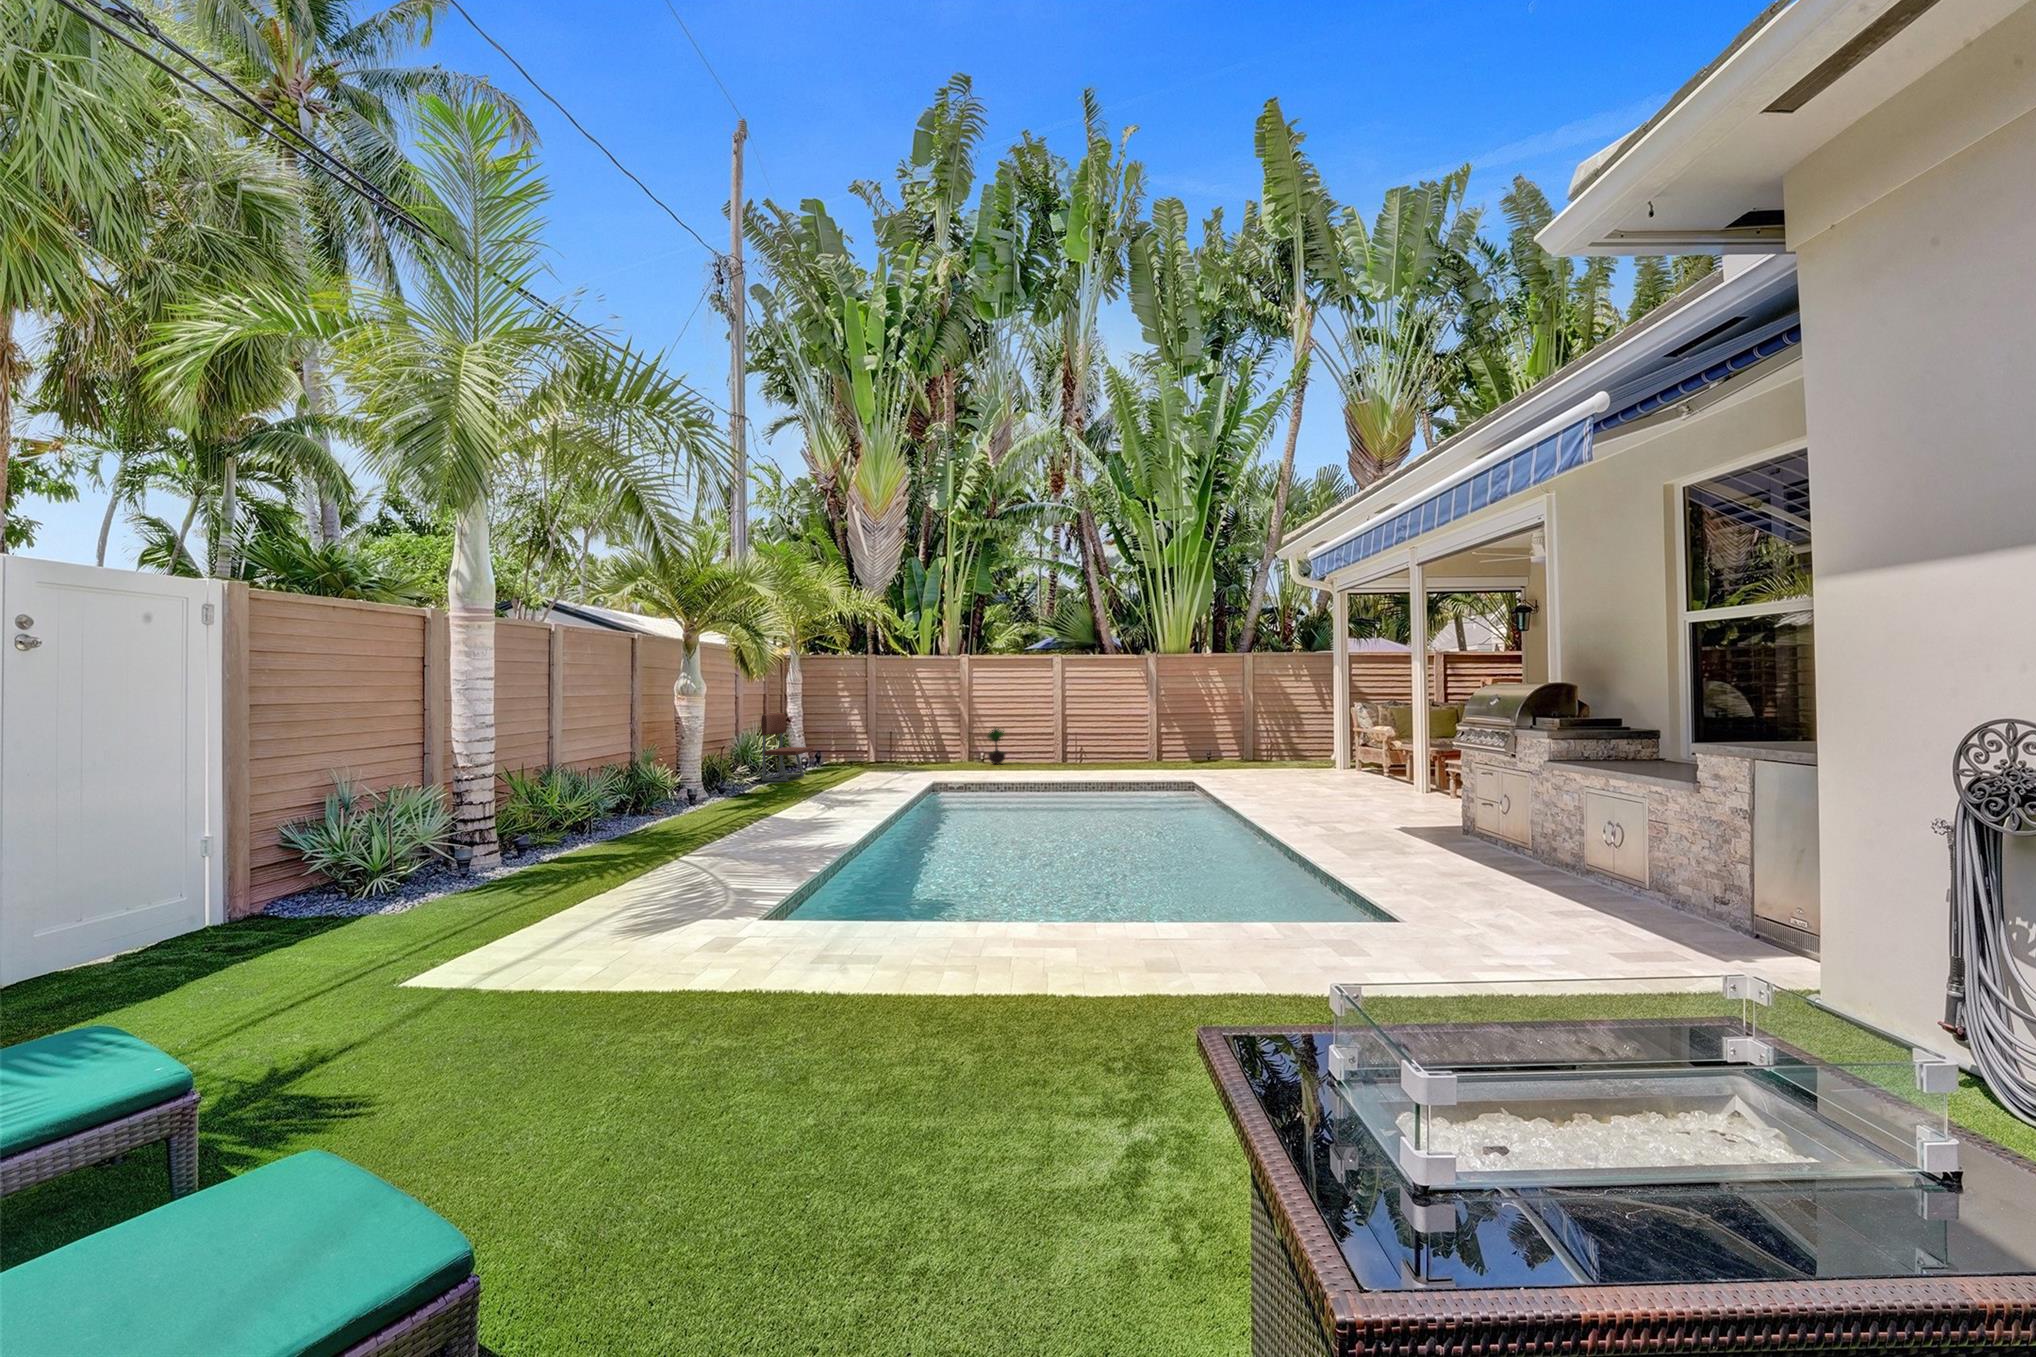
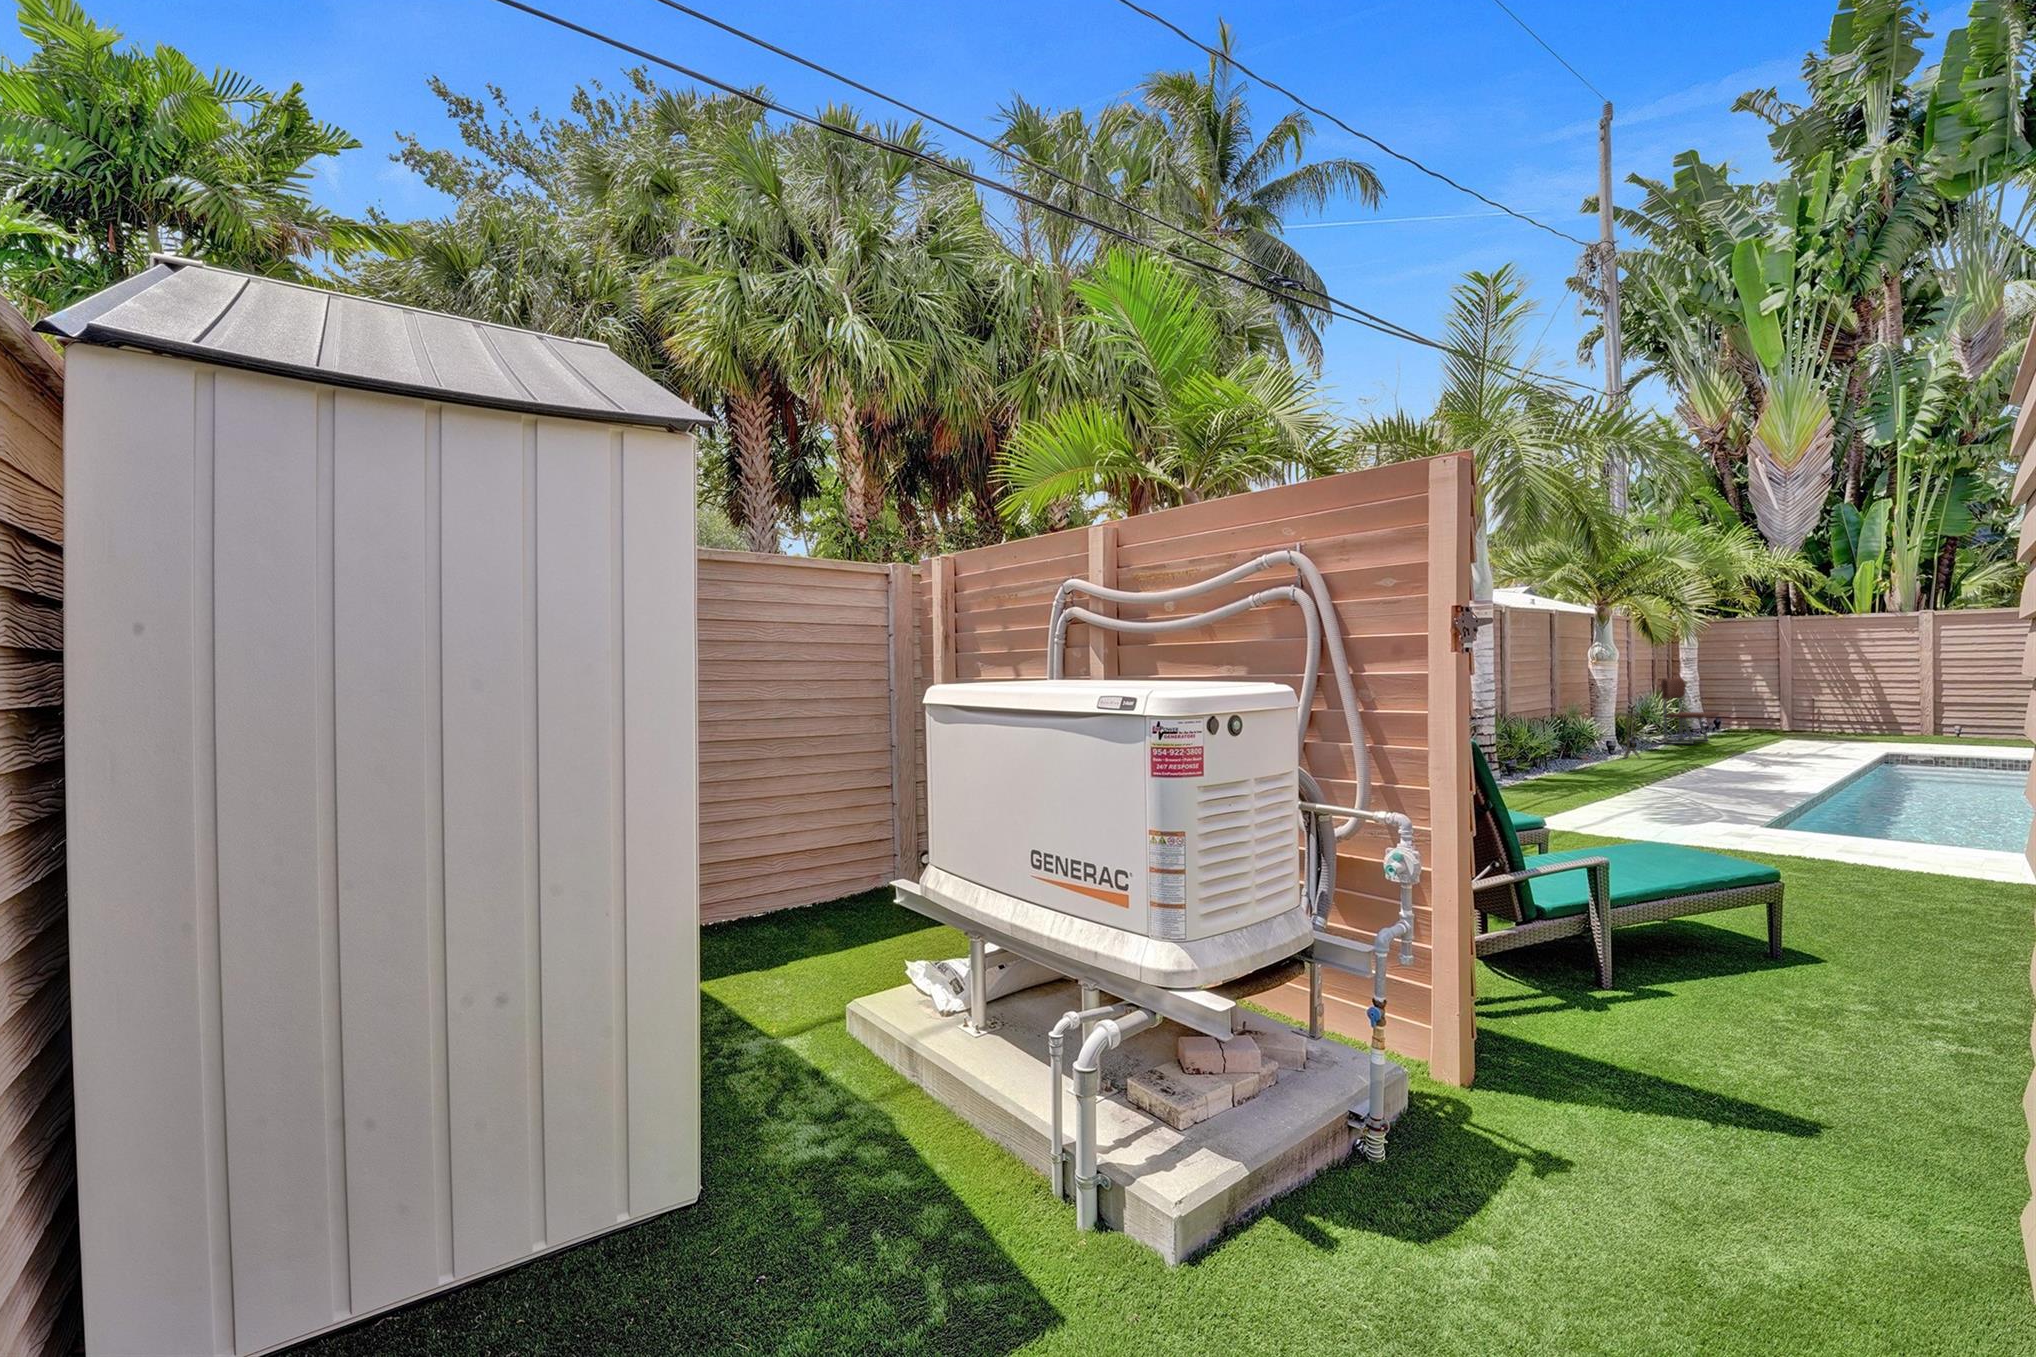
potted tree: present [987,728,1005,764] -> none [1960,691,2001,739]
side table: none [698,755,726,807] -> present [1619,713,1640,758]

